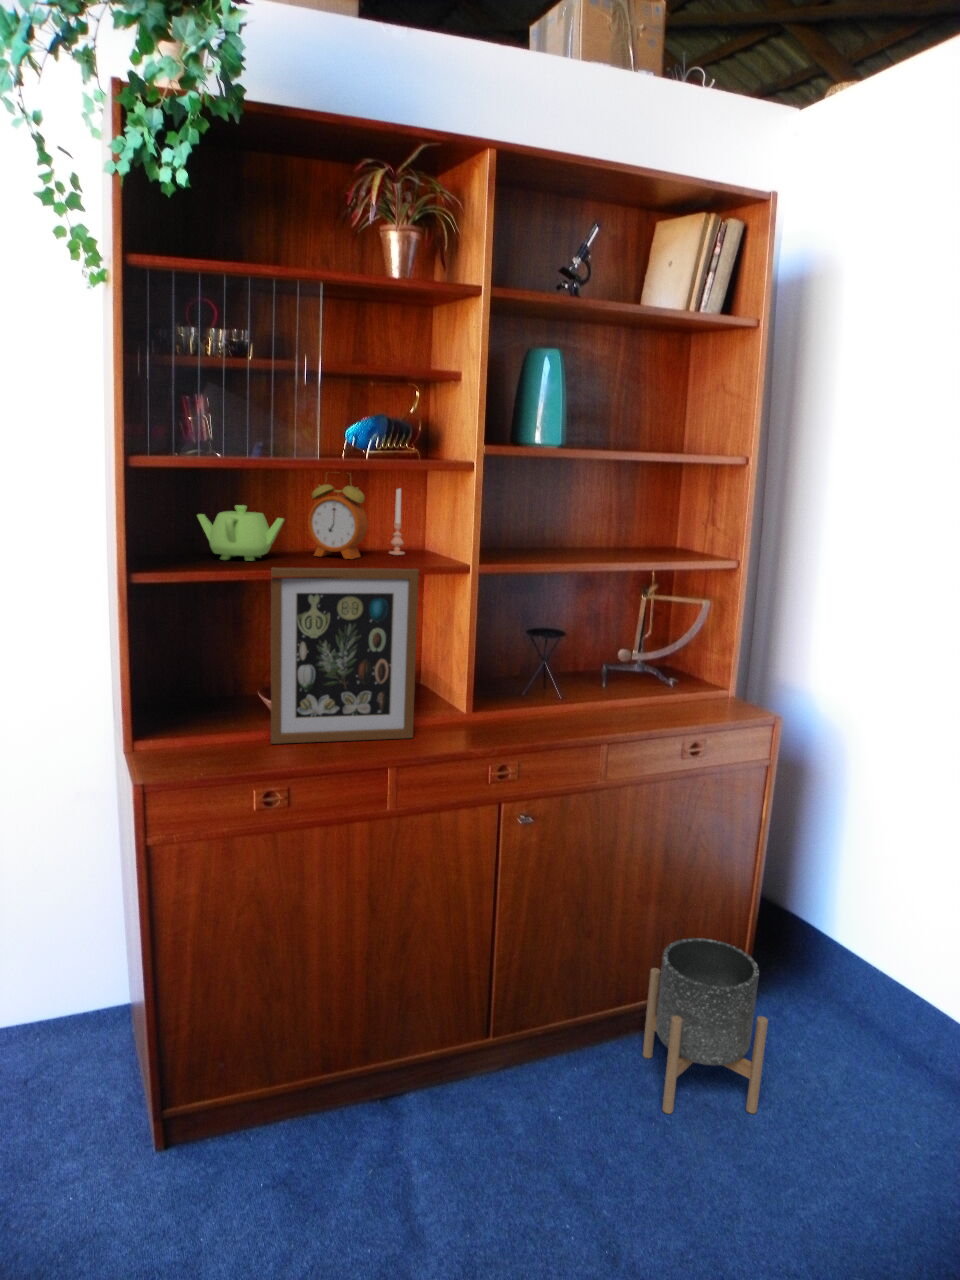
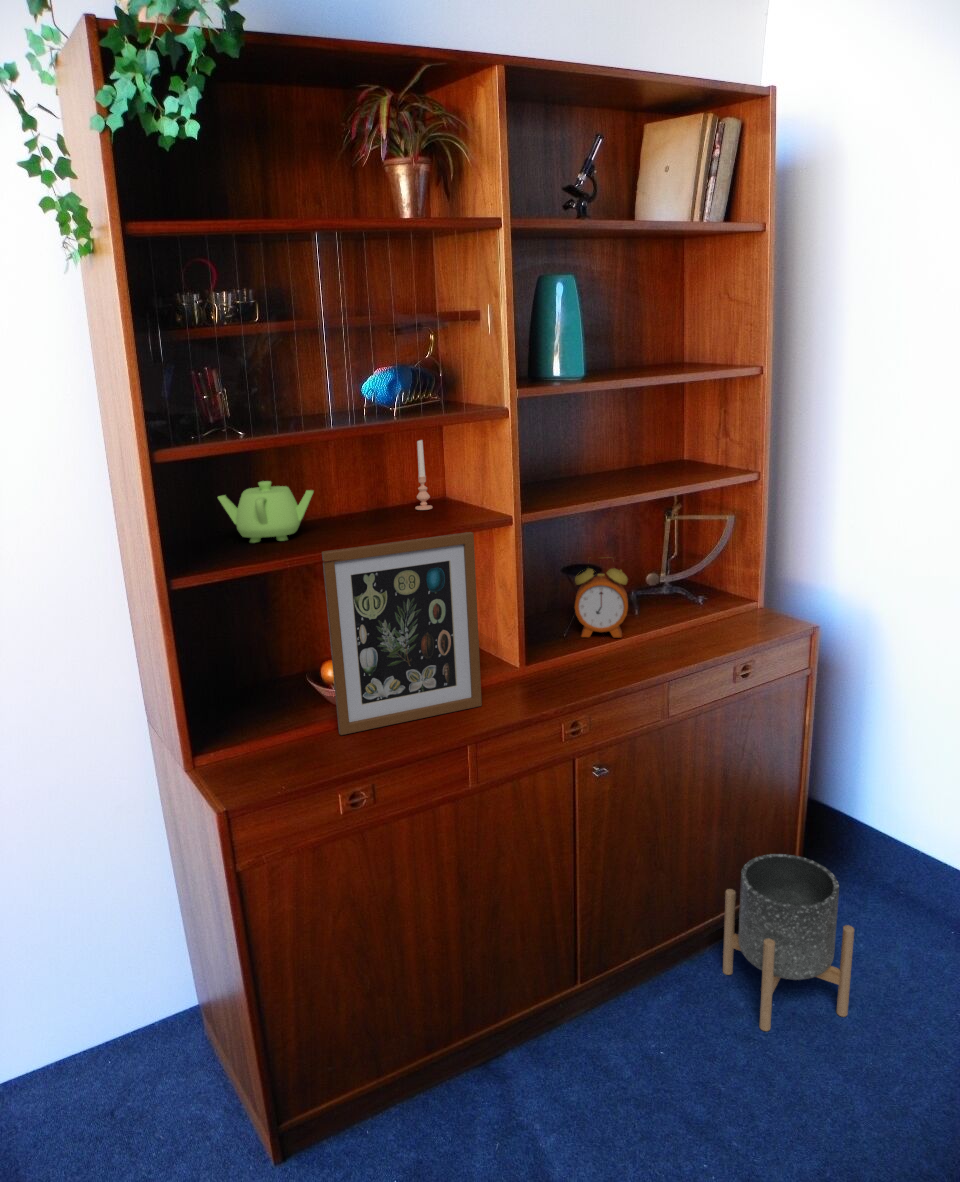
alarm clock: present [308,484,368,559] -> present [575,568,628,638]

